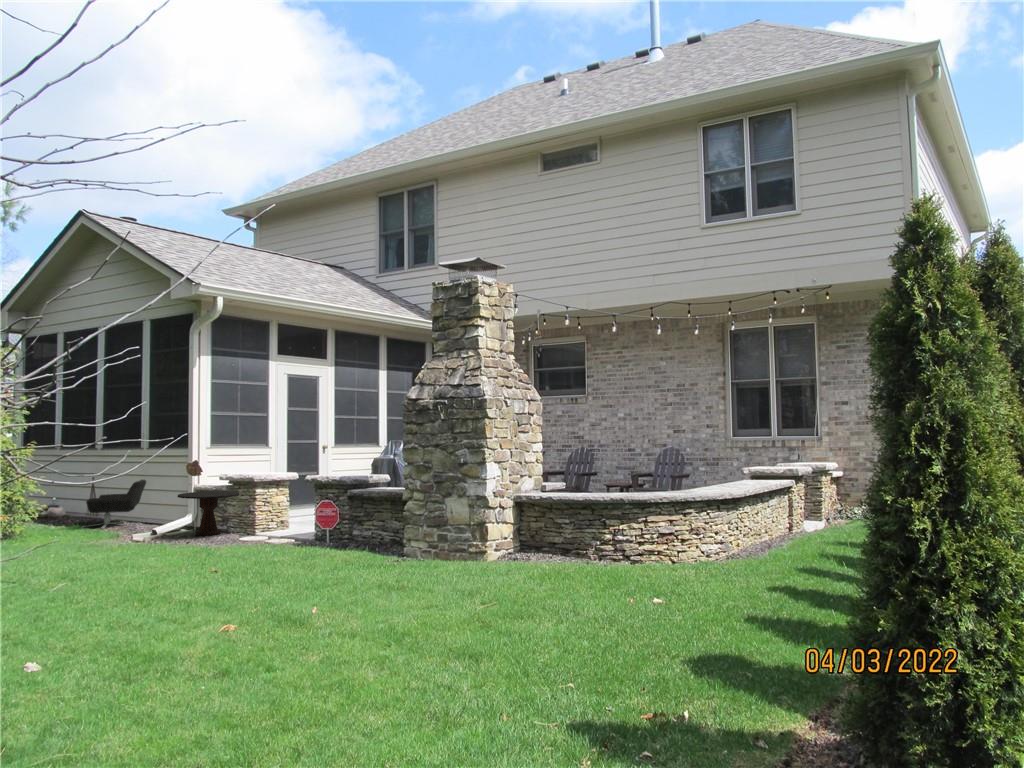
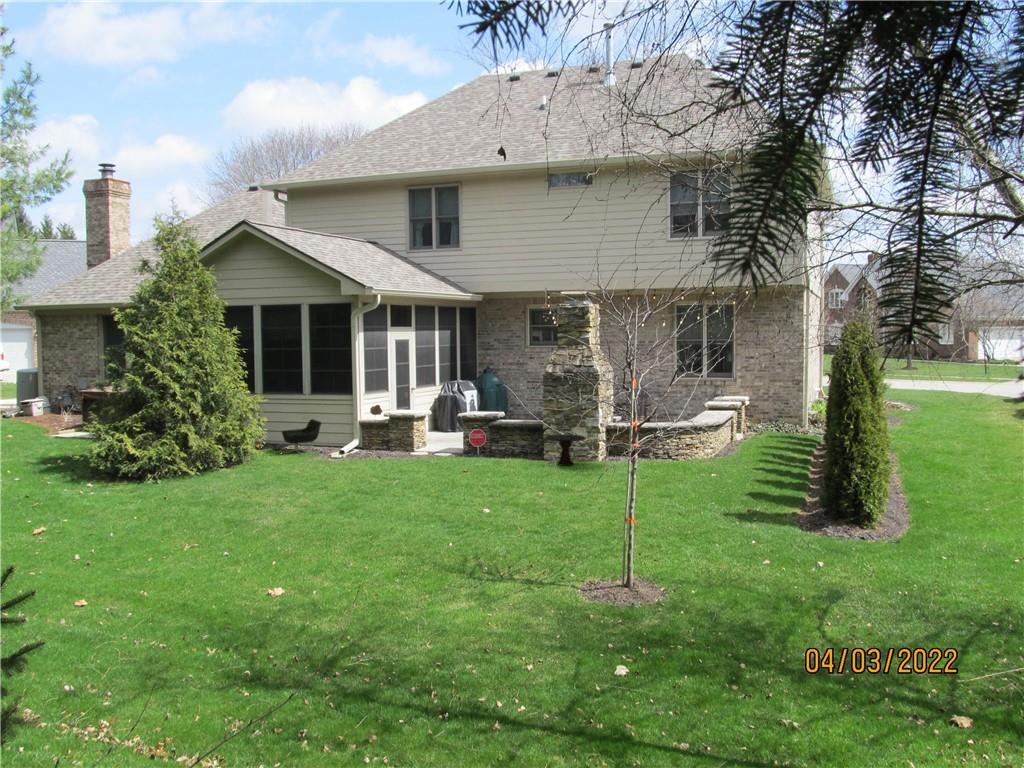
side table: present [178,491,239,536] -> present [545,434,585,466]

